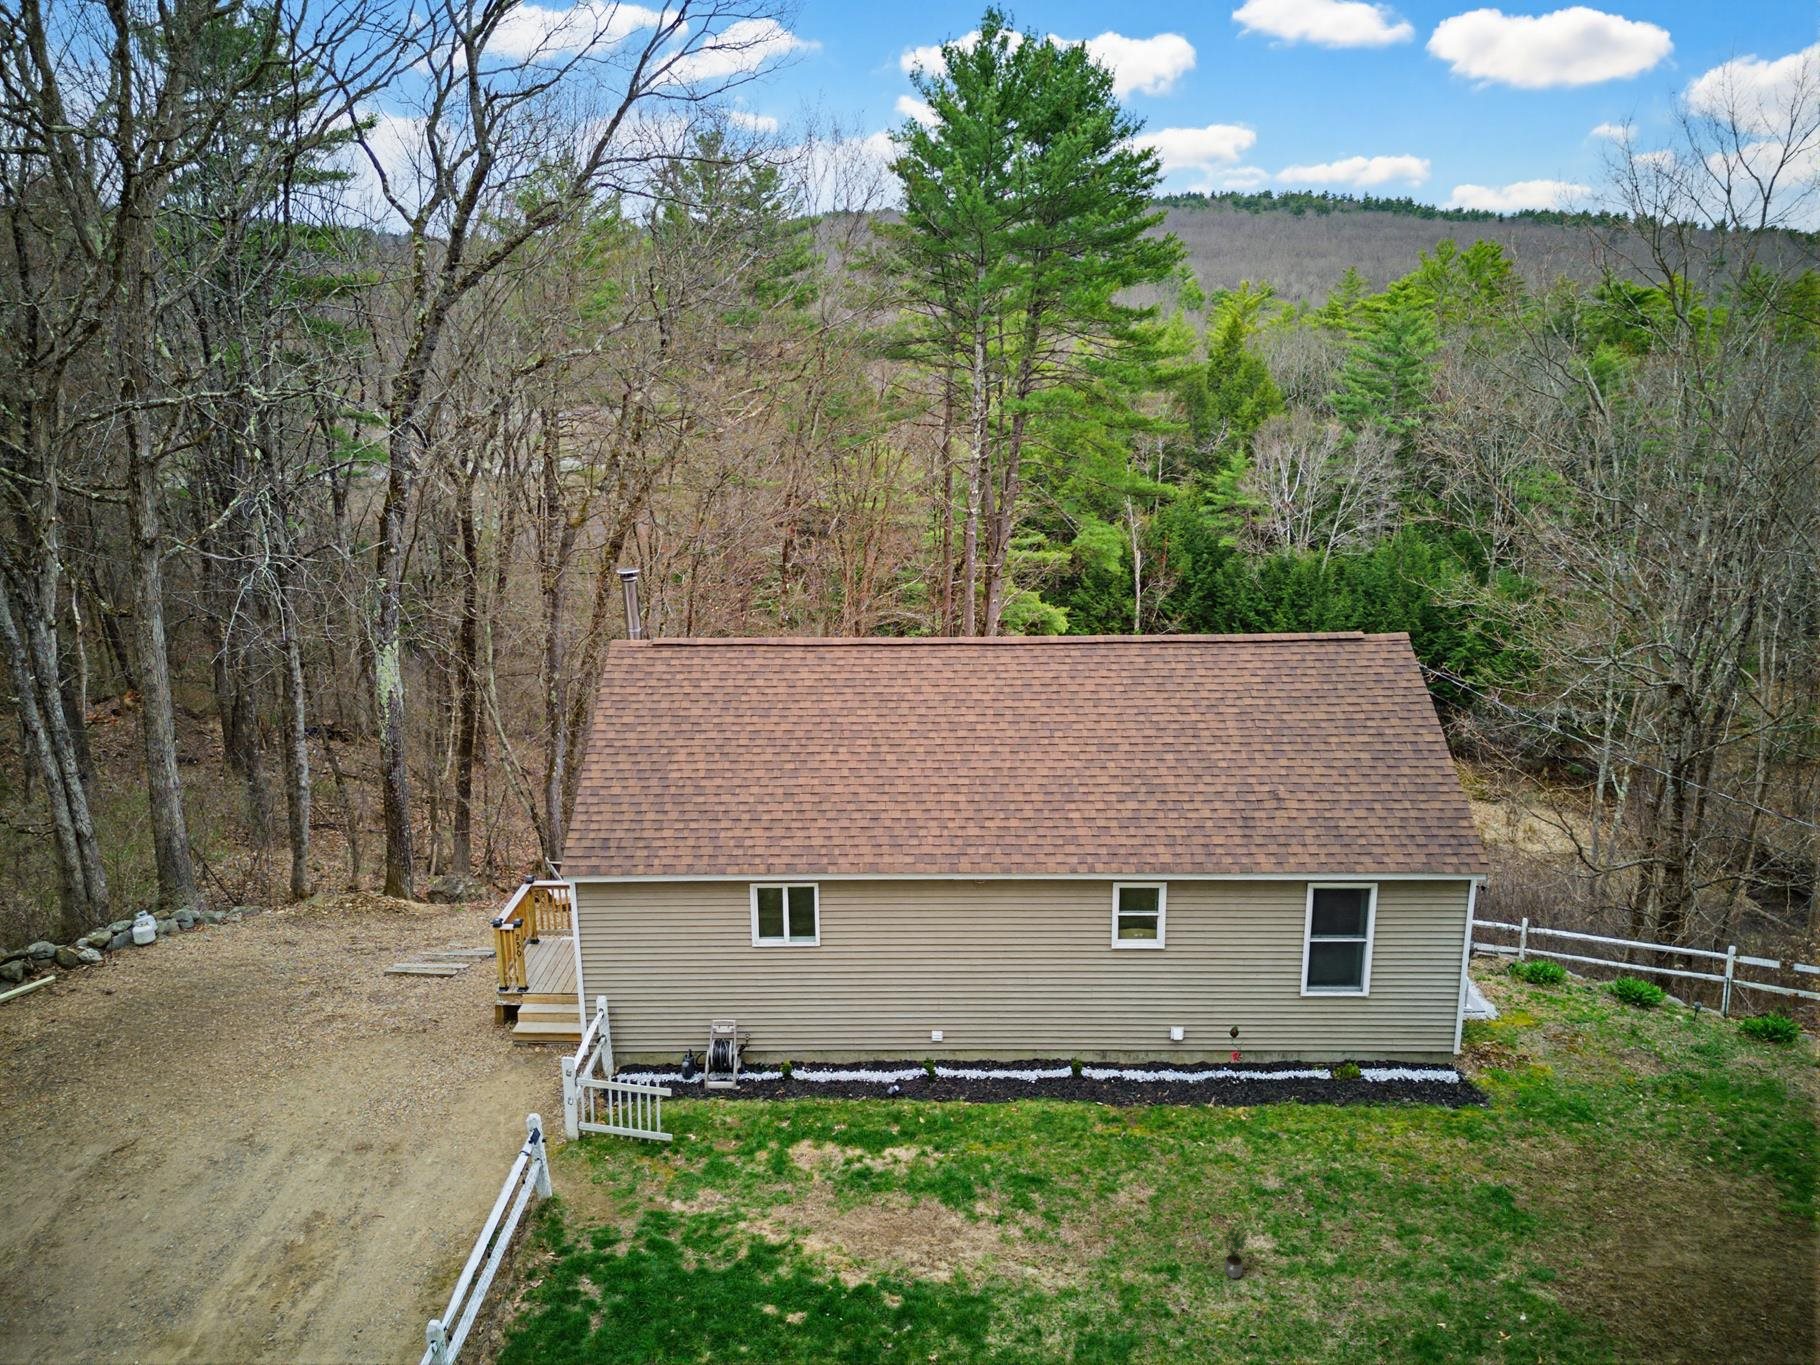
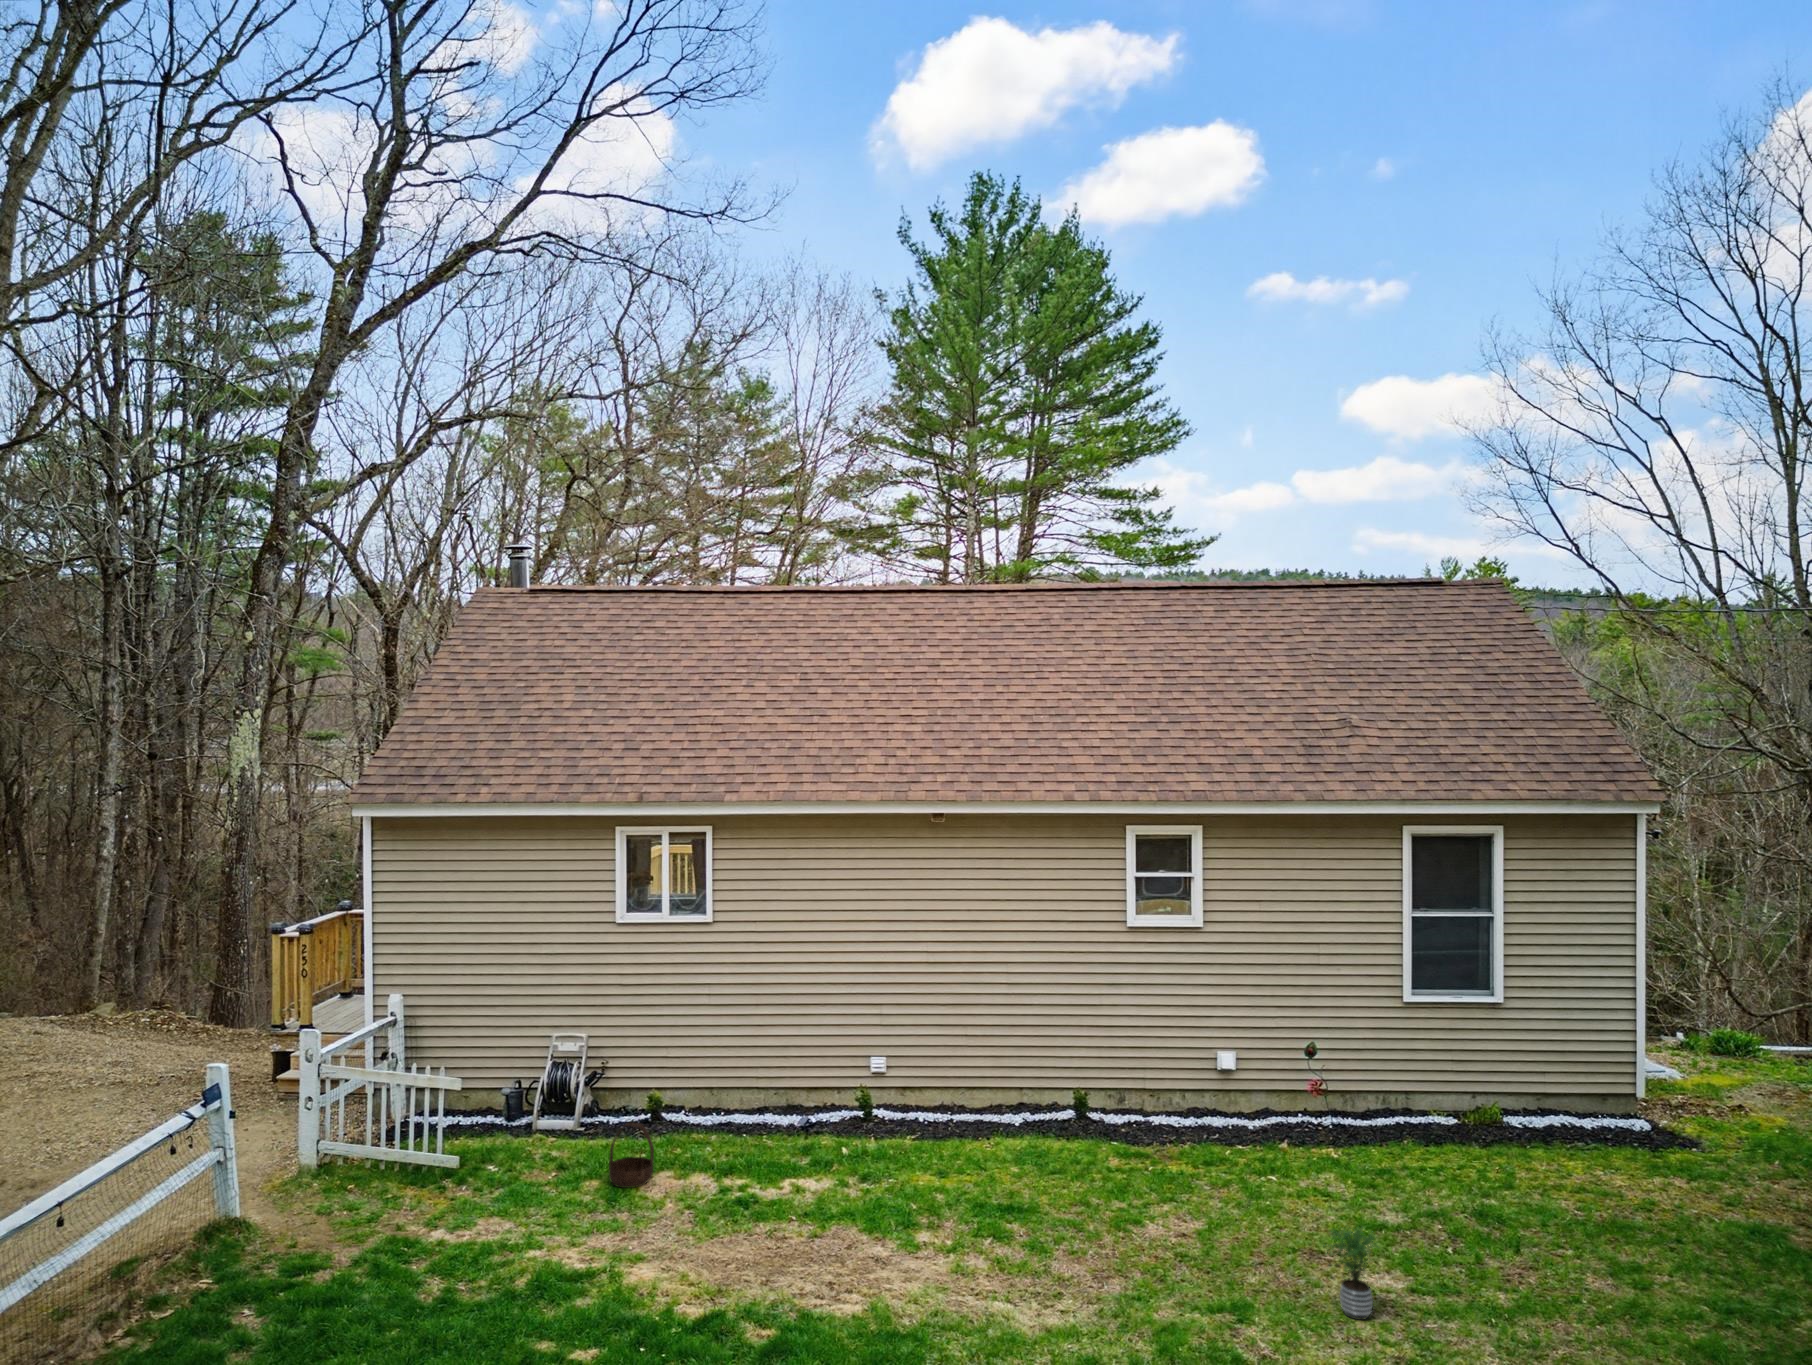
basket: none [775,1119,803,1159] -> present [609,1123,654,1188]

